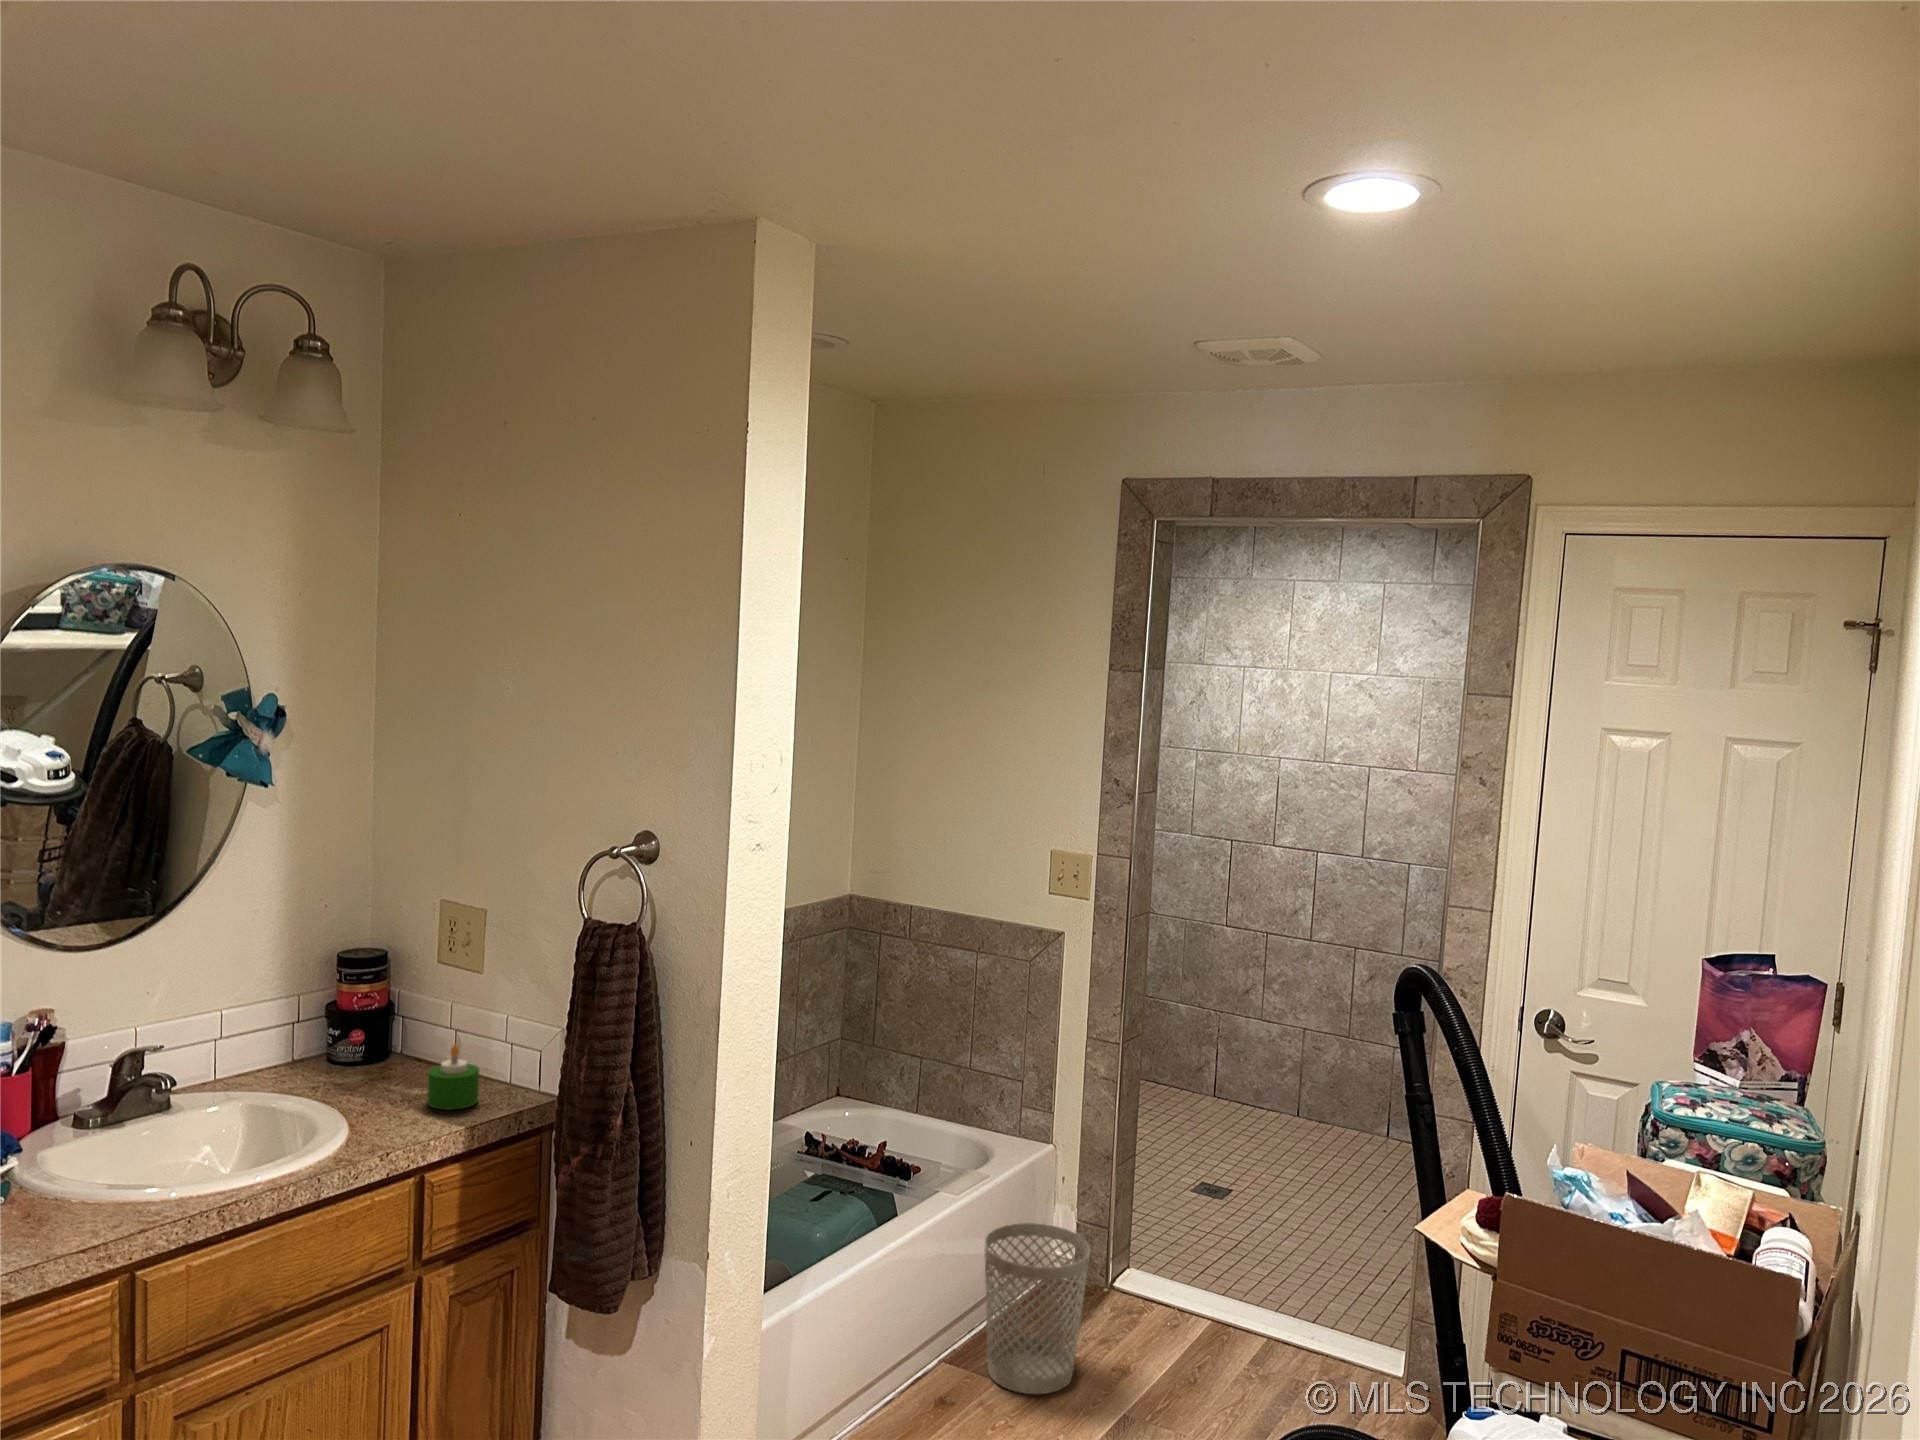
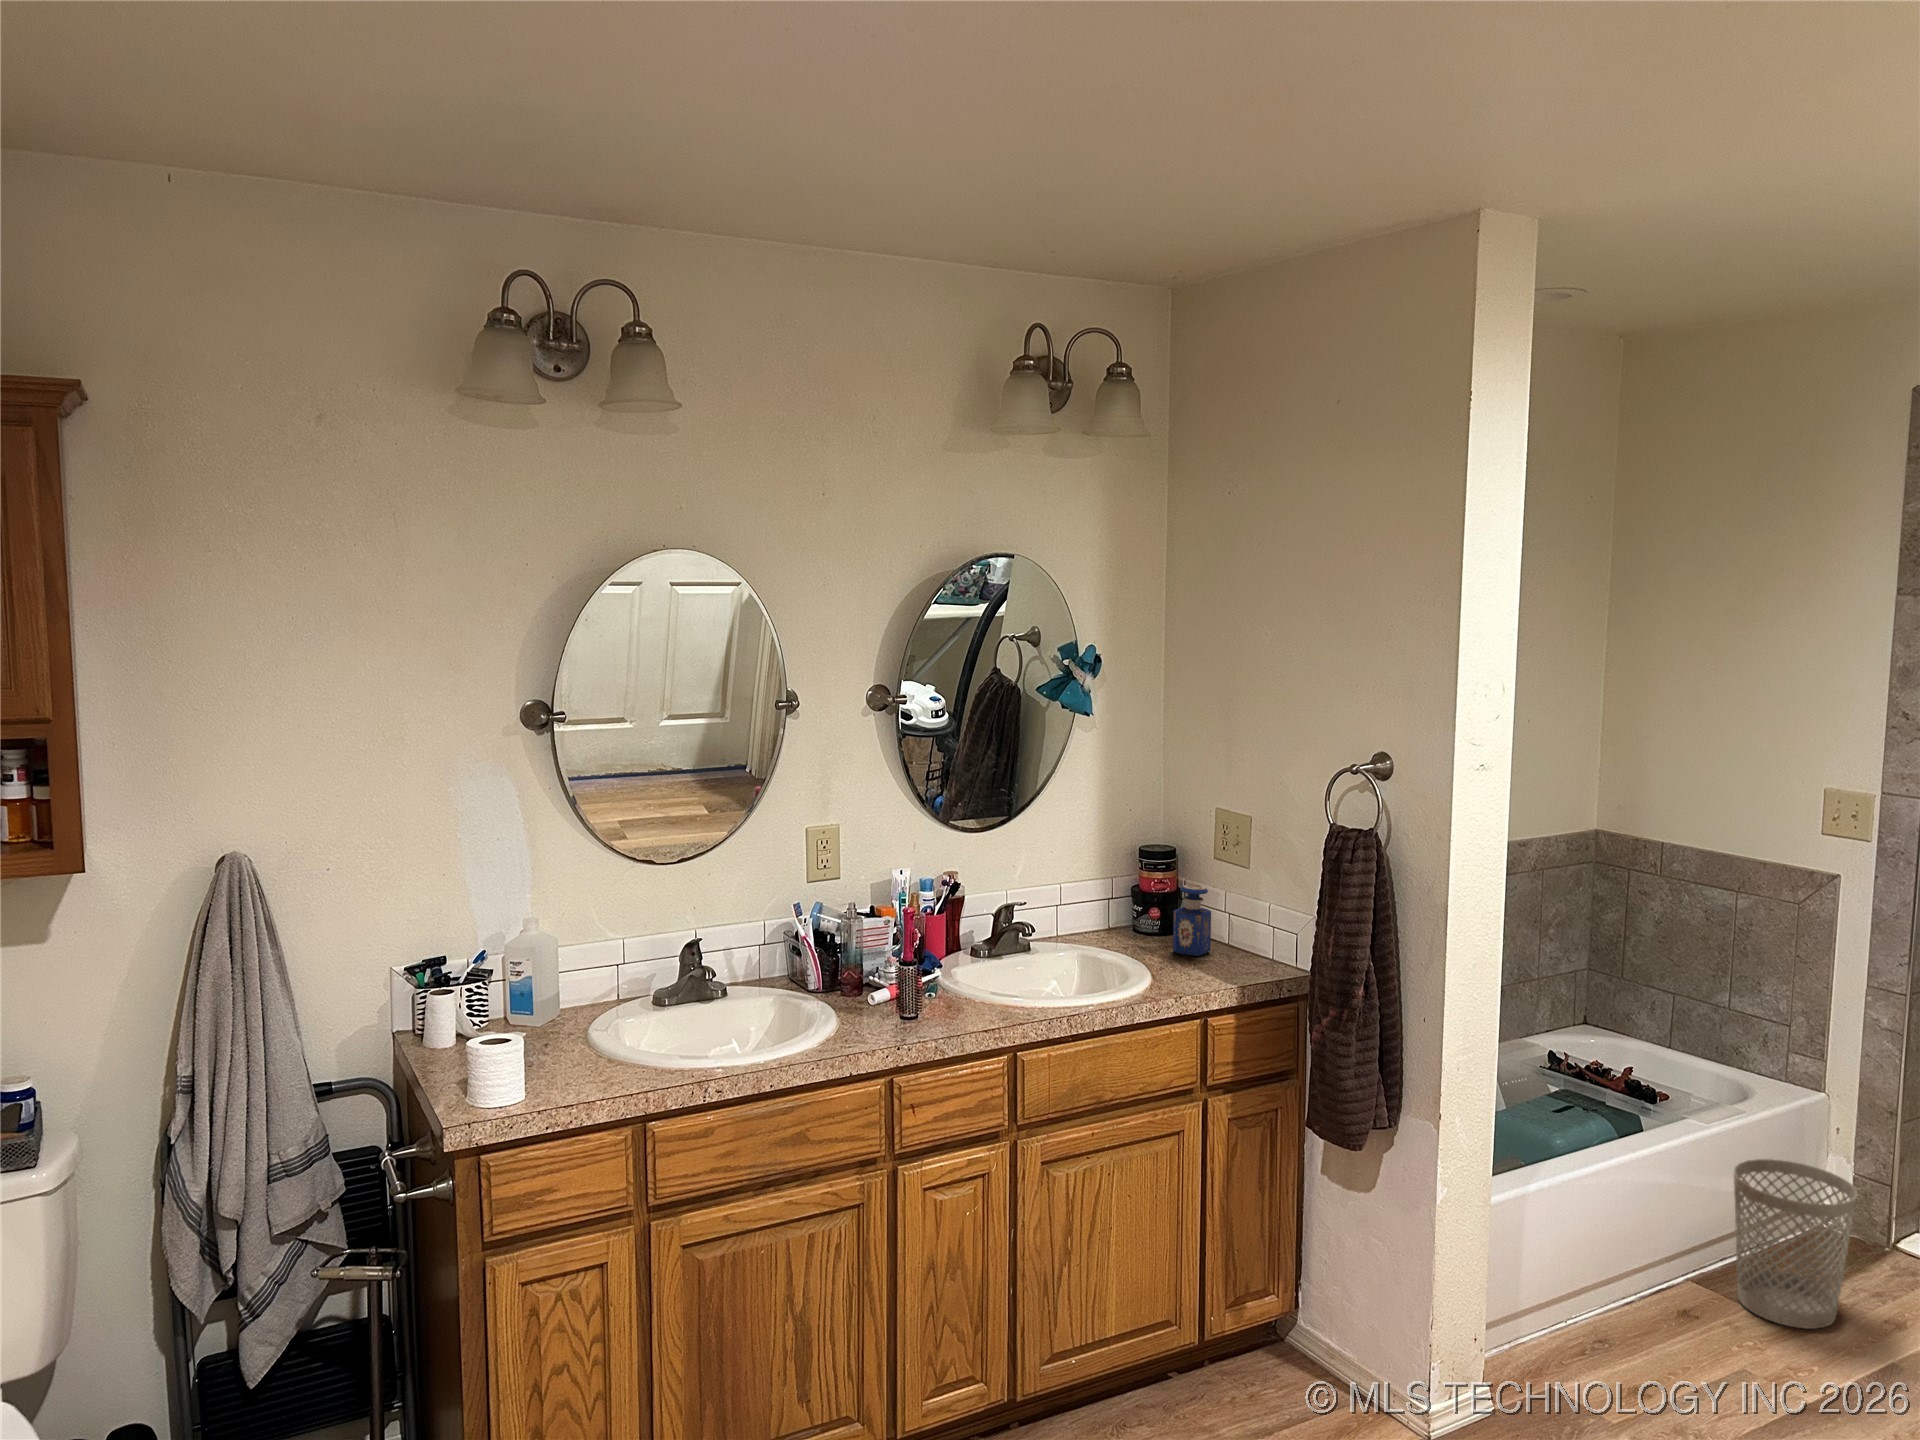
perfume bottle: none [379,998,431,1089] -> present [1173,884,1211,956]
candle: present [427,1045,479,1110] -> none [1210,922,1249,974]

